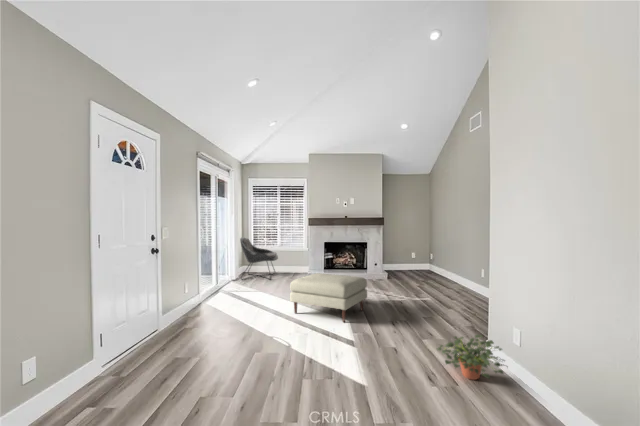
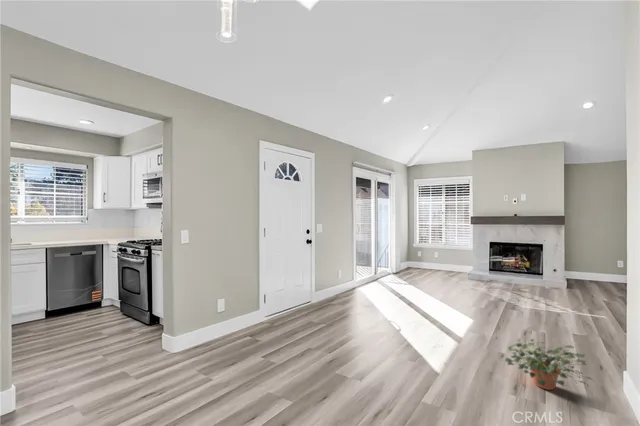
lounge chair: present [240,238,278,280] -> none [401,234,440,274]
ottoman: present [290,273,367,322] -> none [414,268,498,315]

